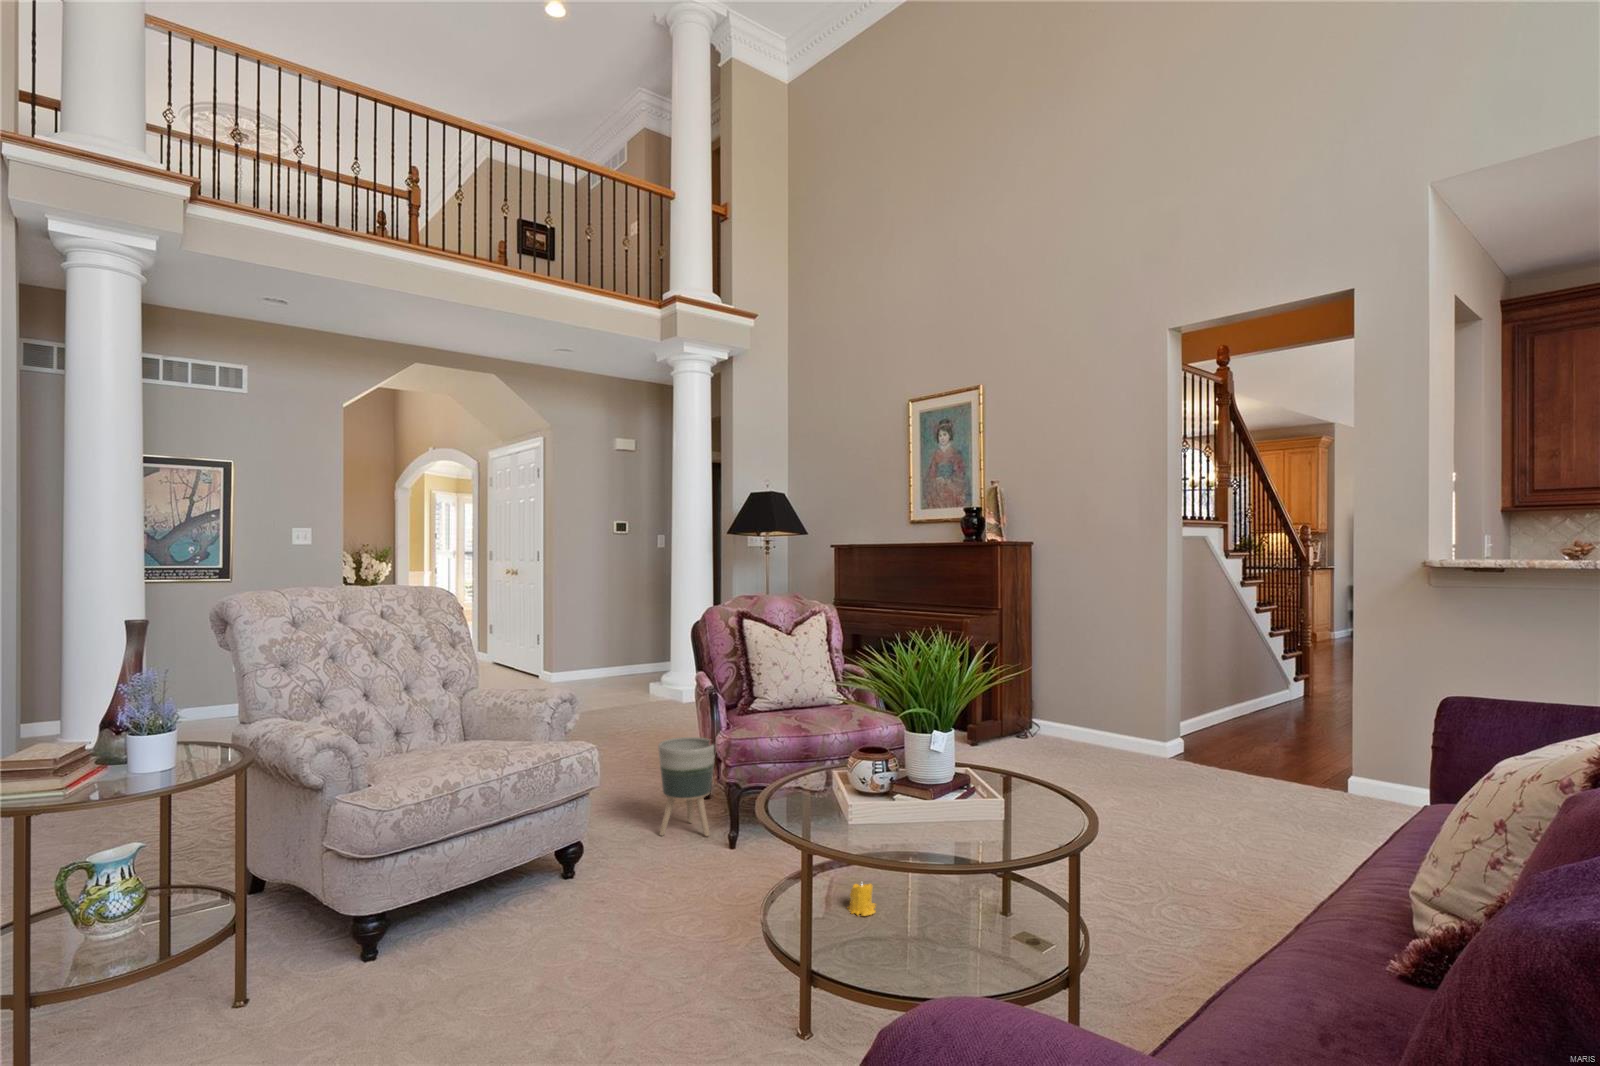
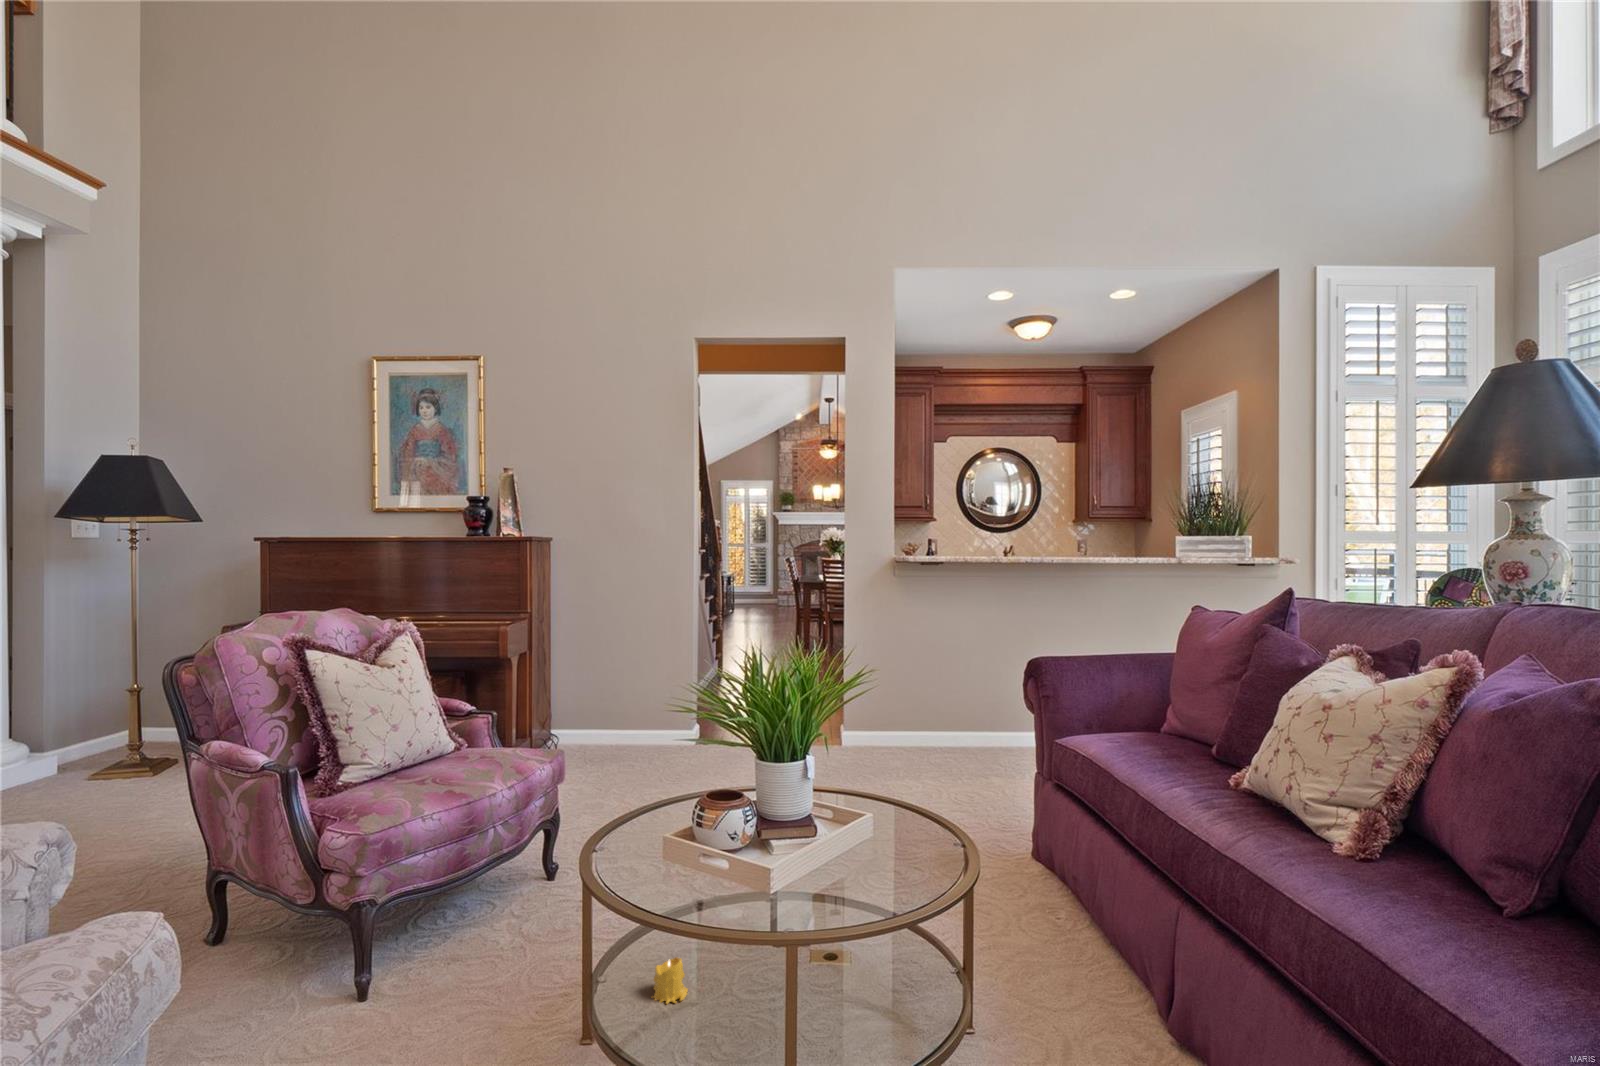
planter: present [658,737,716,836] -> none [213,843,321,1023]

